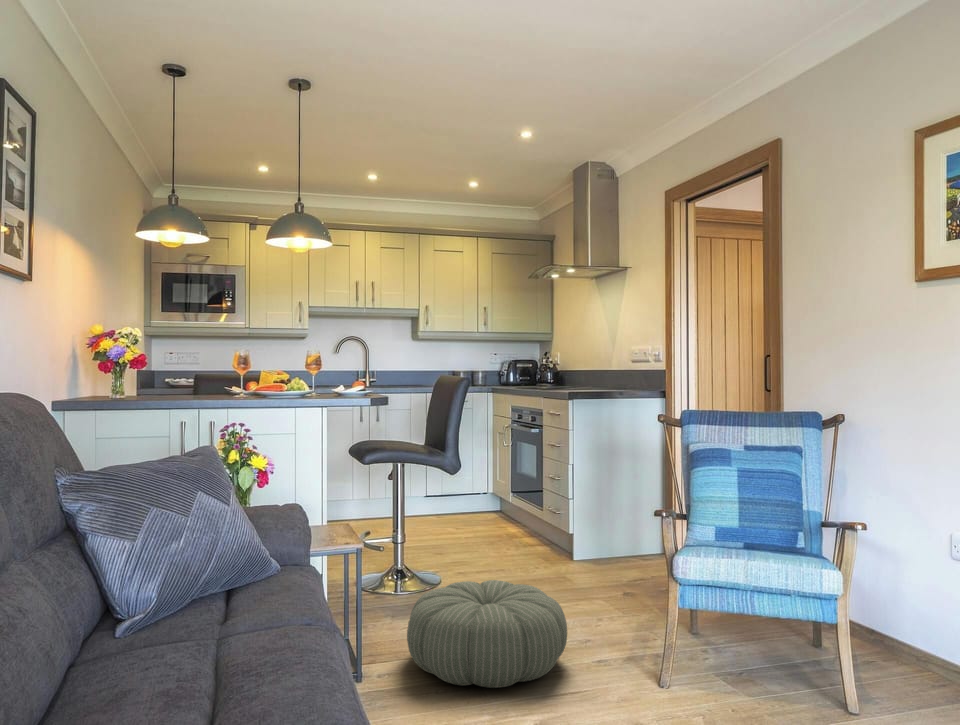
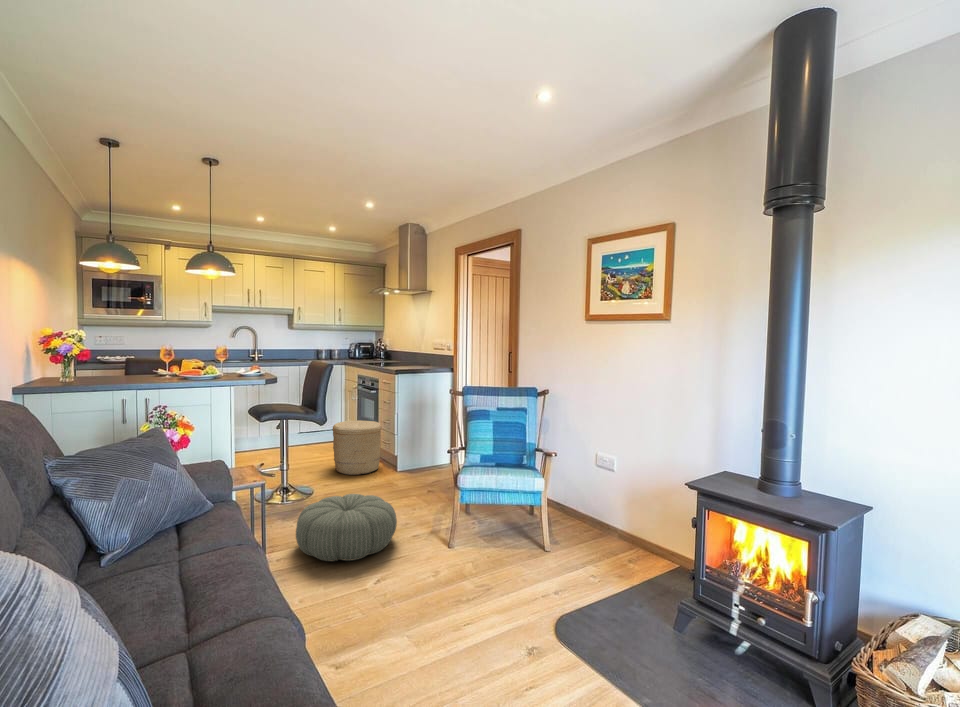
woven basket: none [472,475,547,559] -> present [333,420,382,475]

